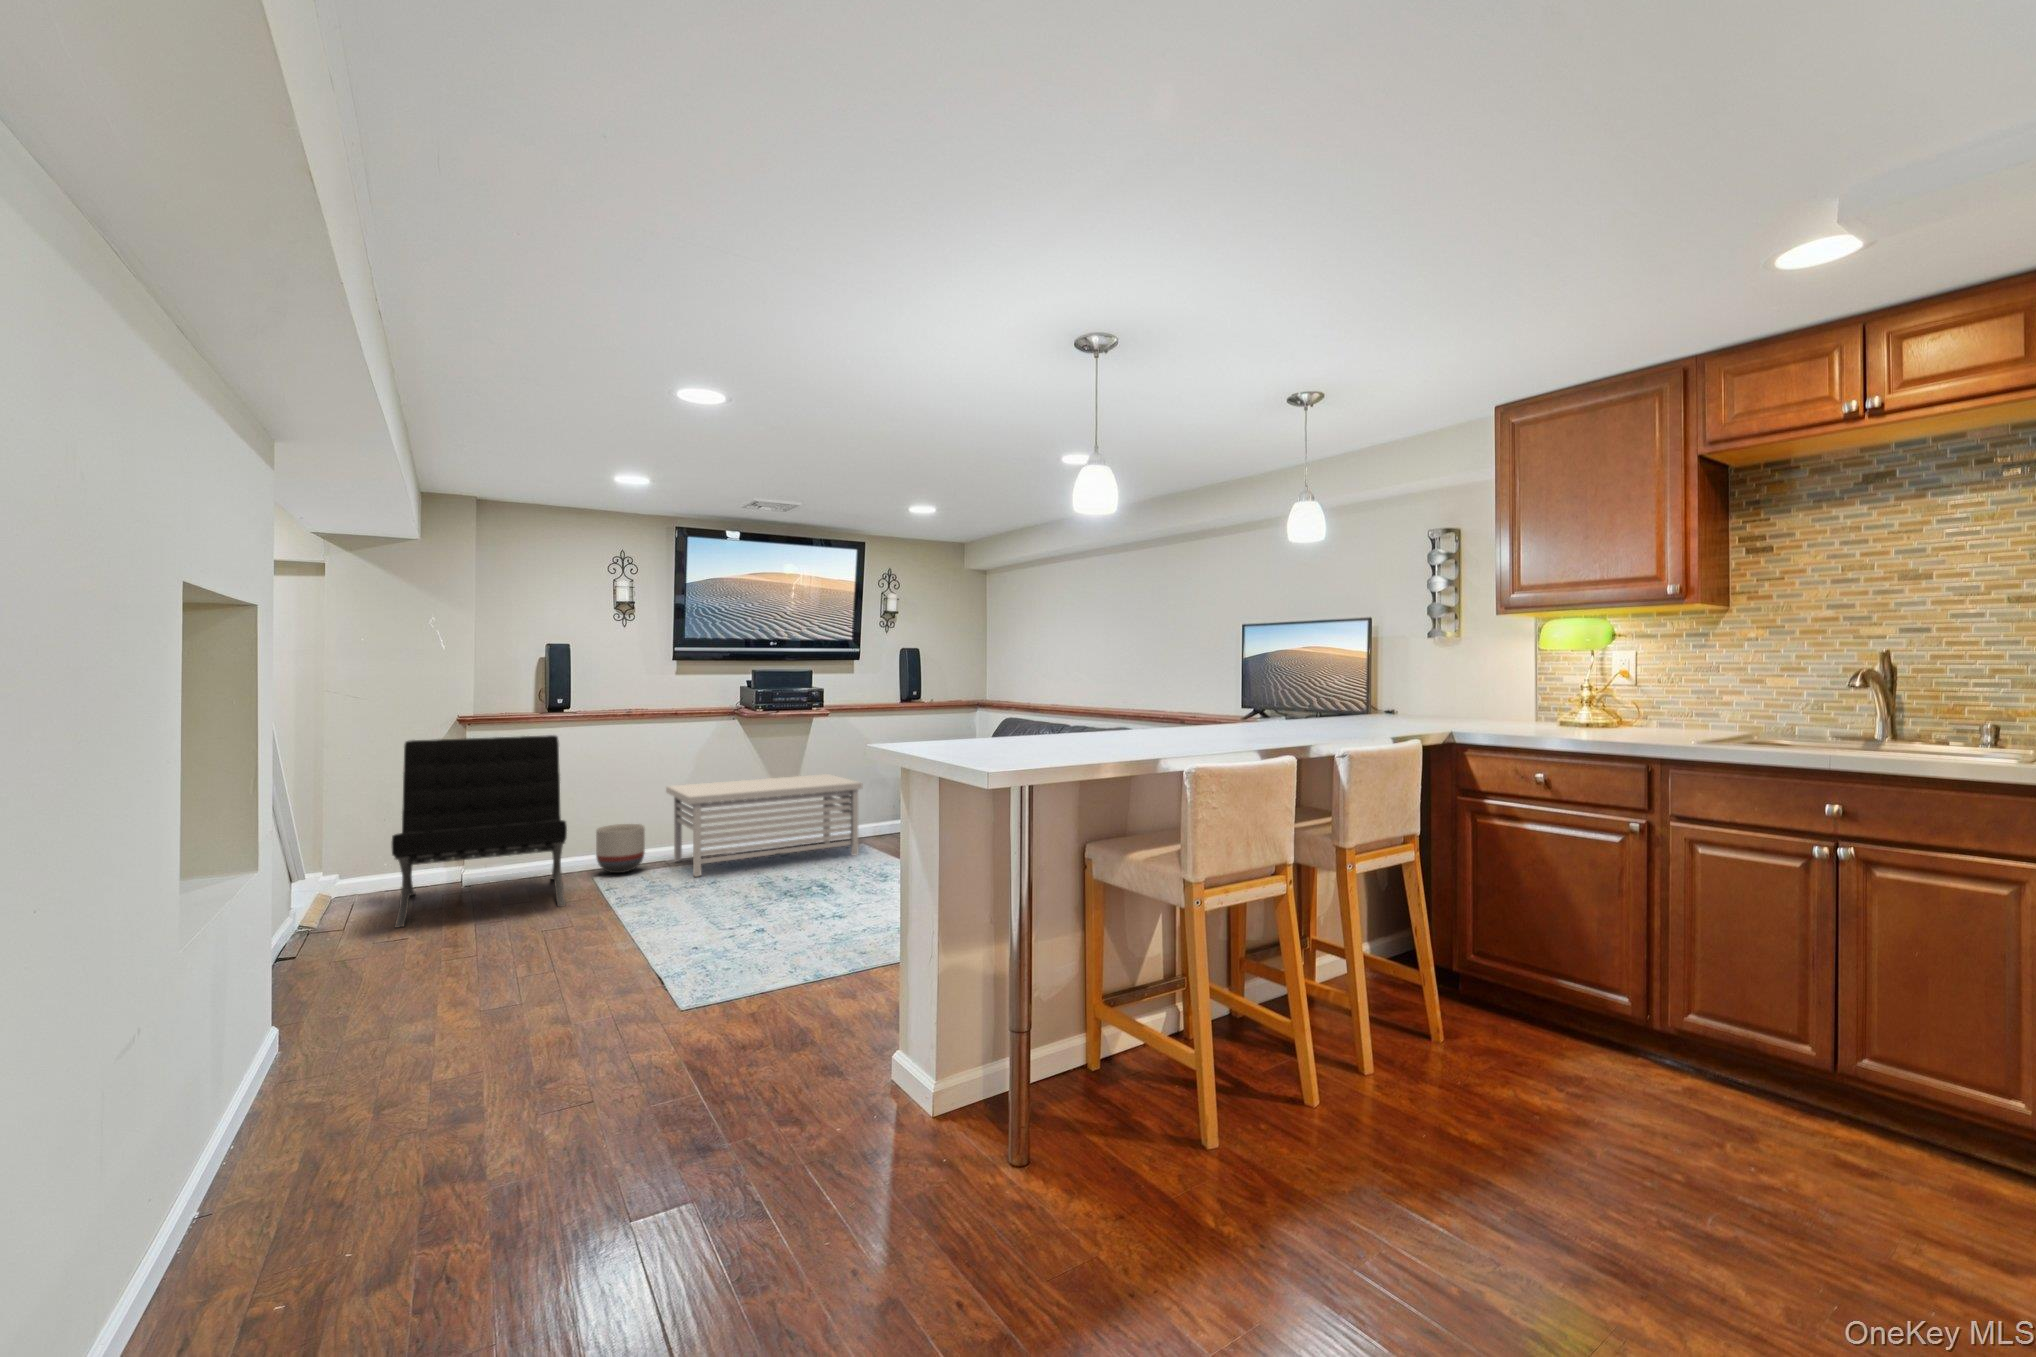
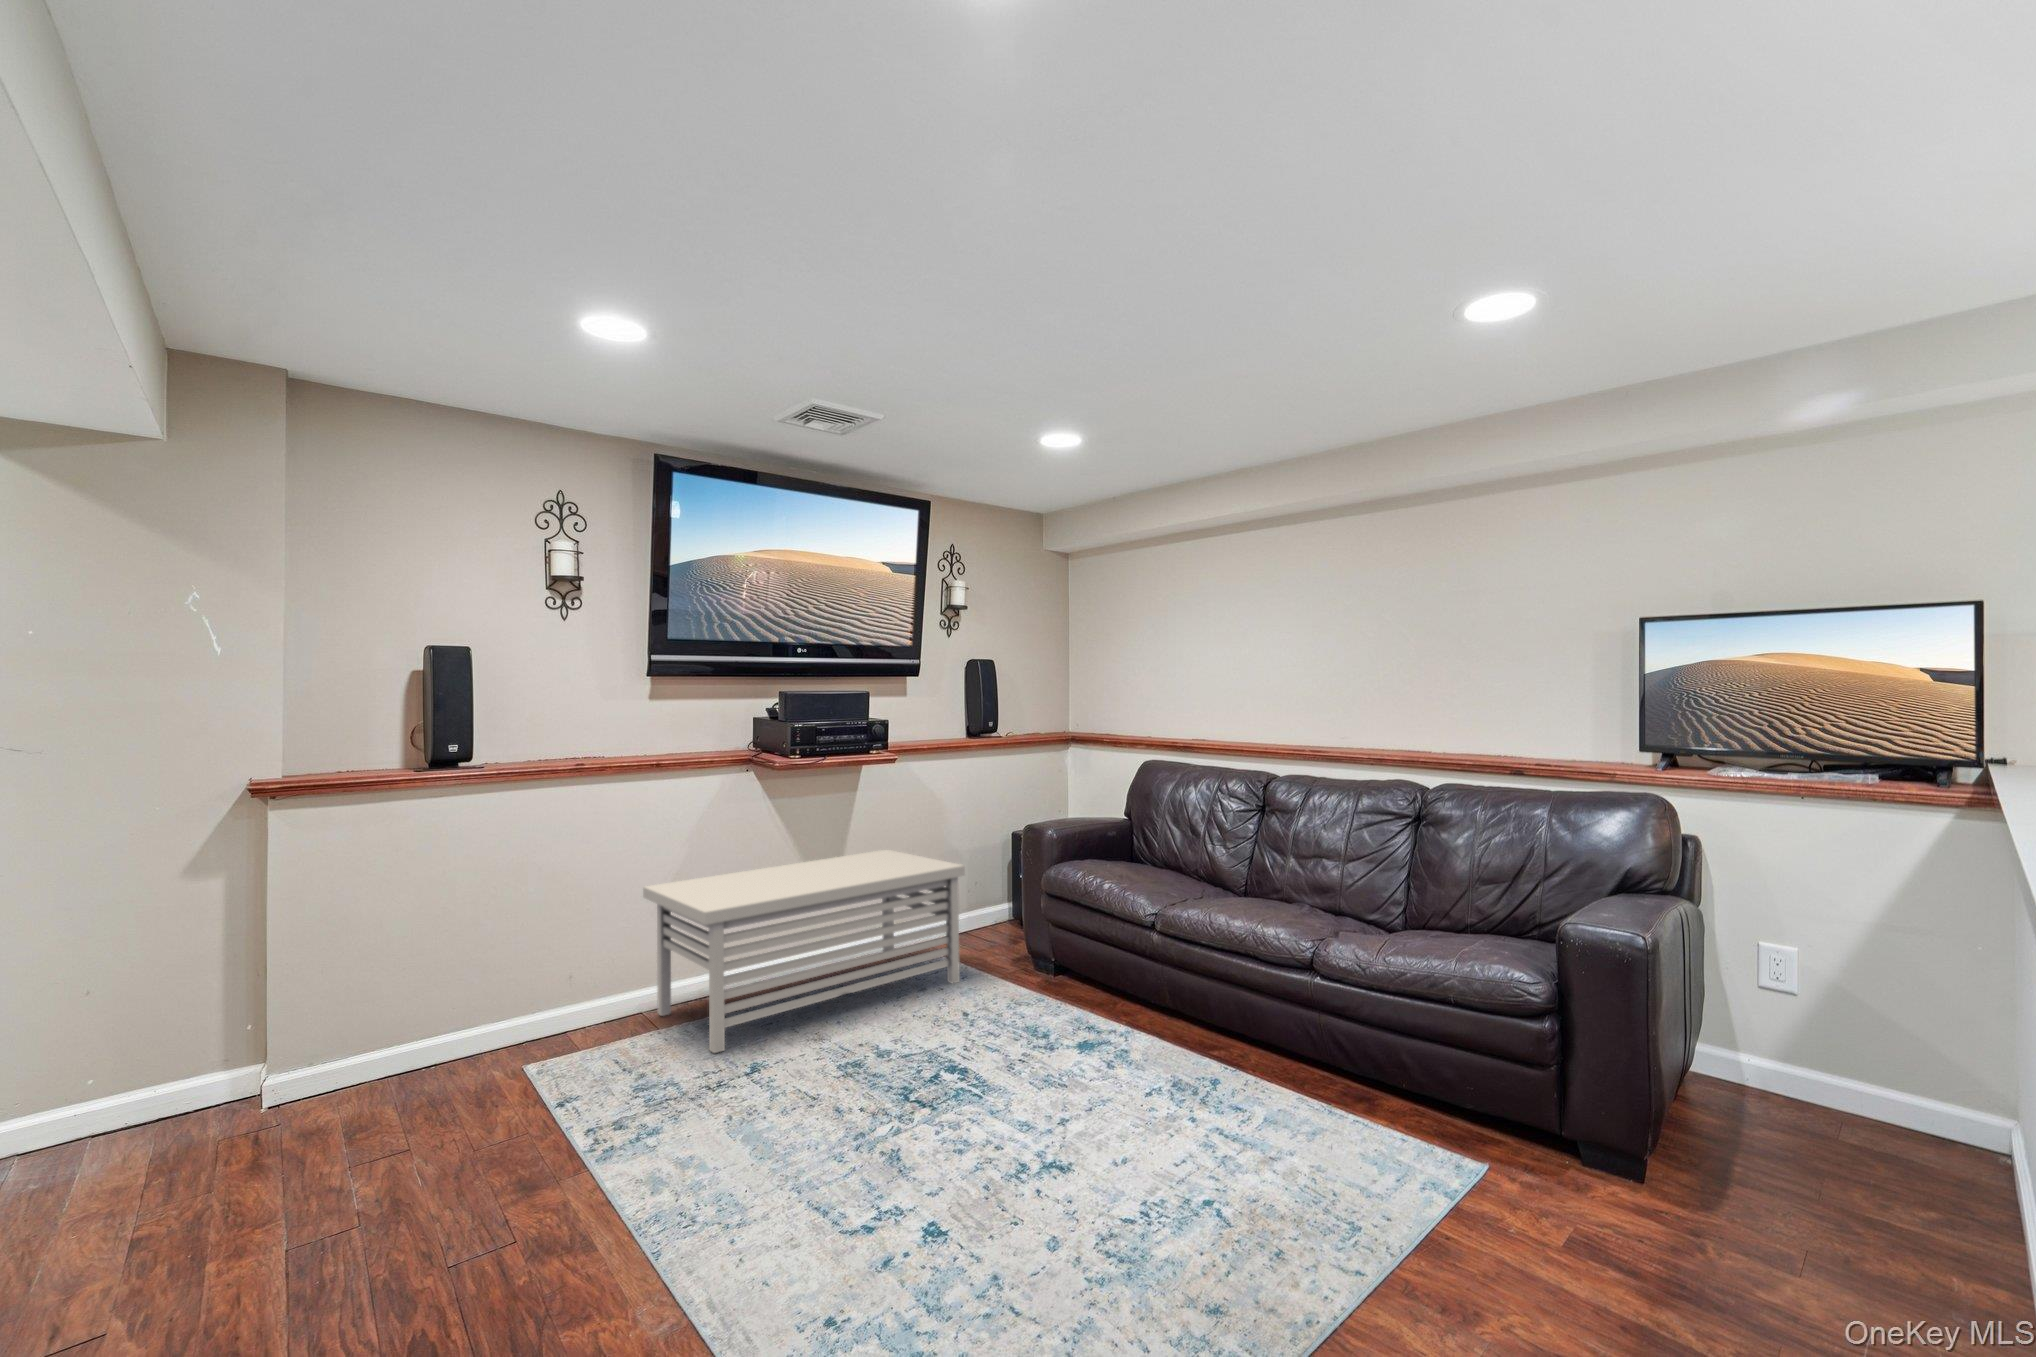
lounge chair: present [392,735,567,928] -> none [71,810,488,1281]
planter: present [596,824,645,873] -> none [525,957,612,1053]

